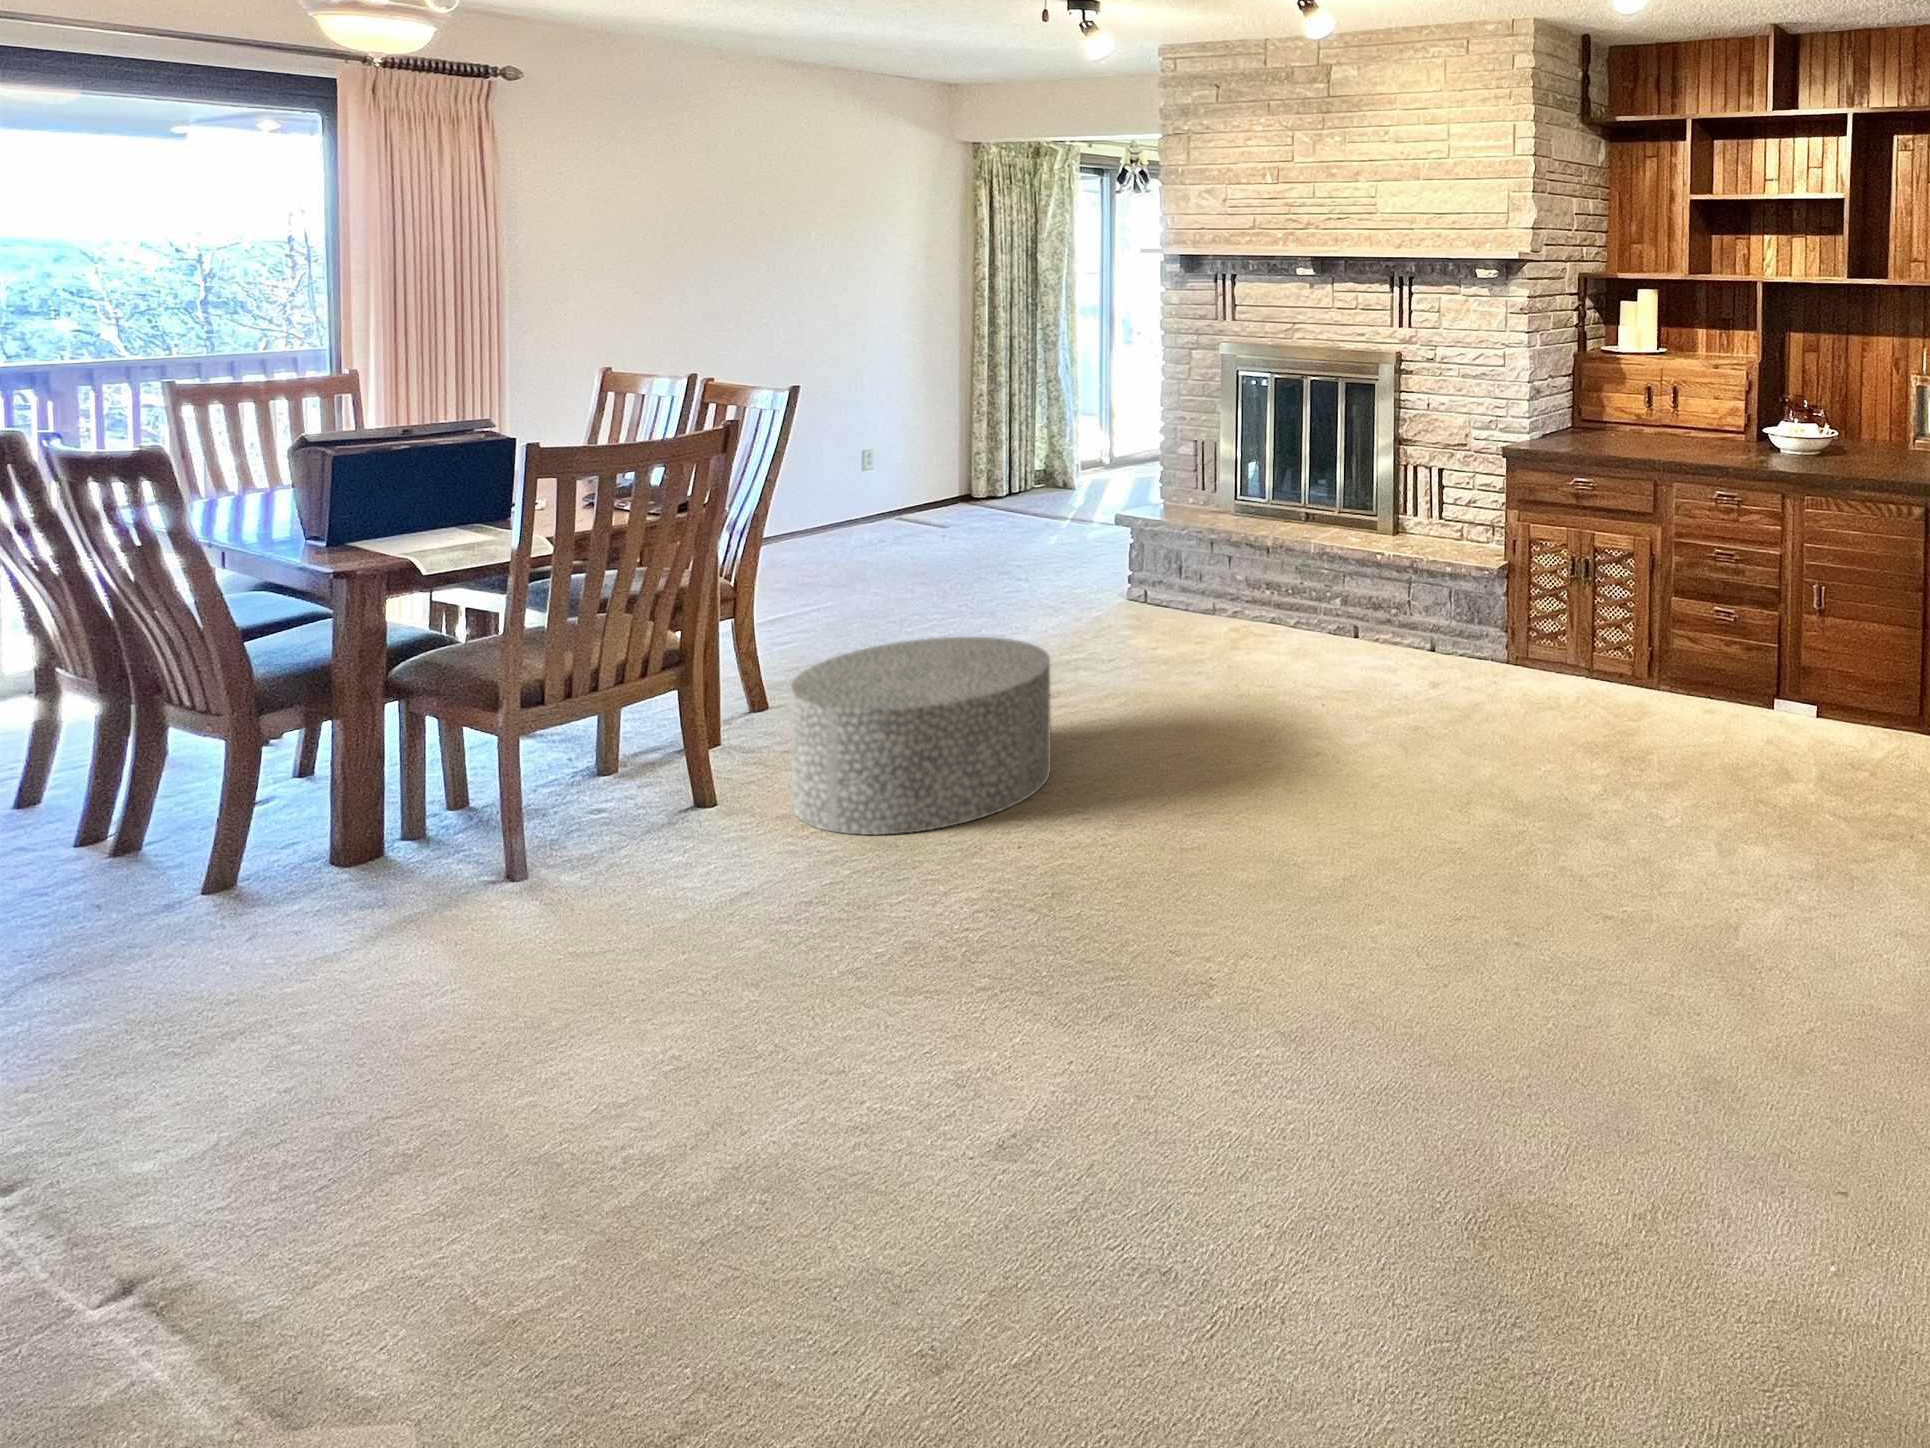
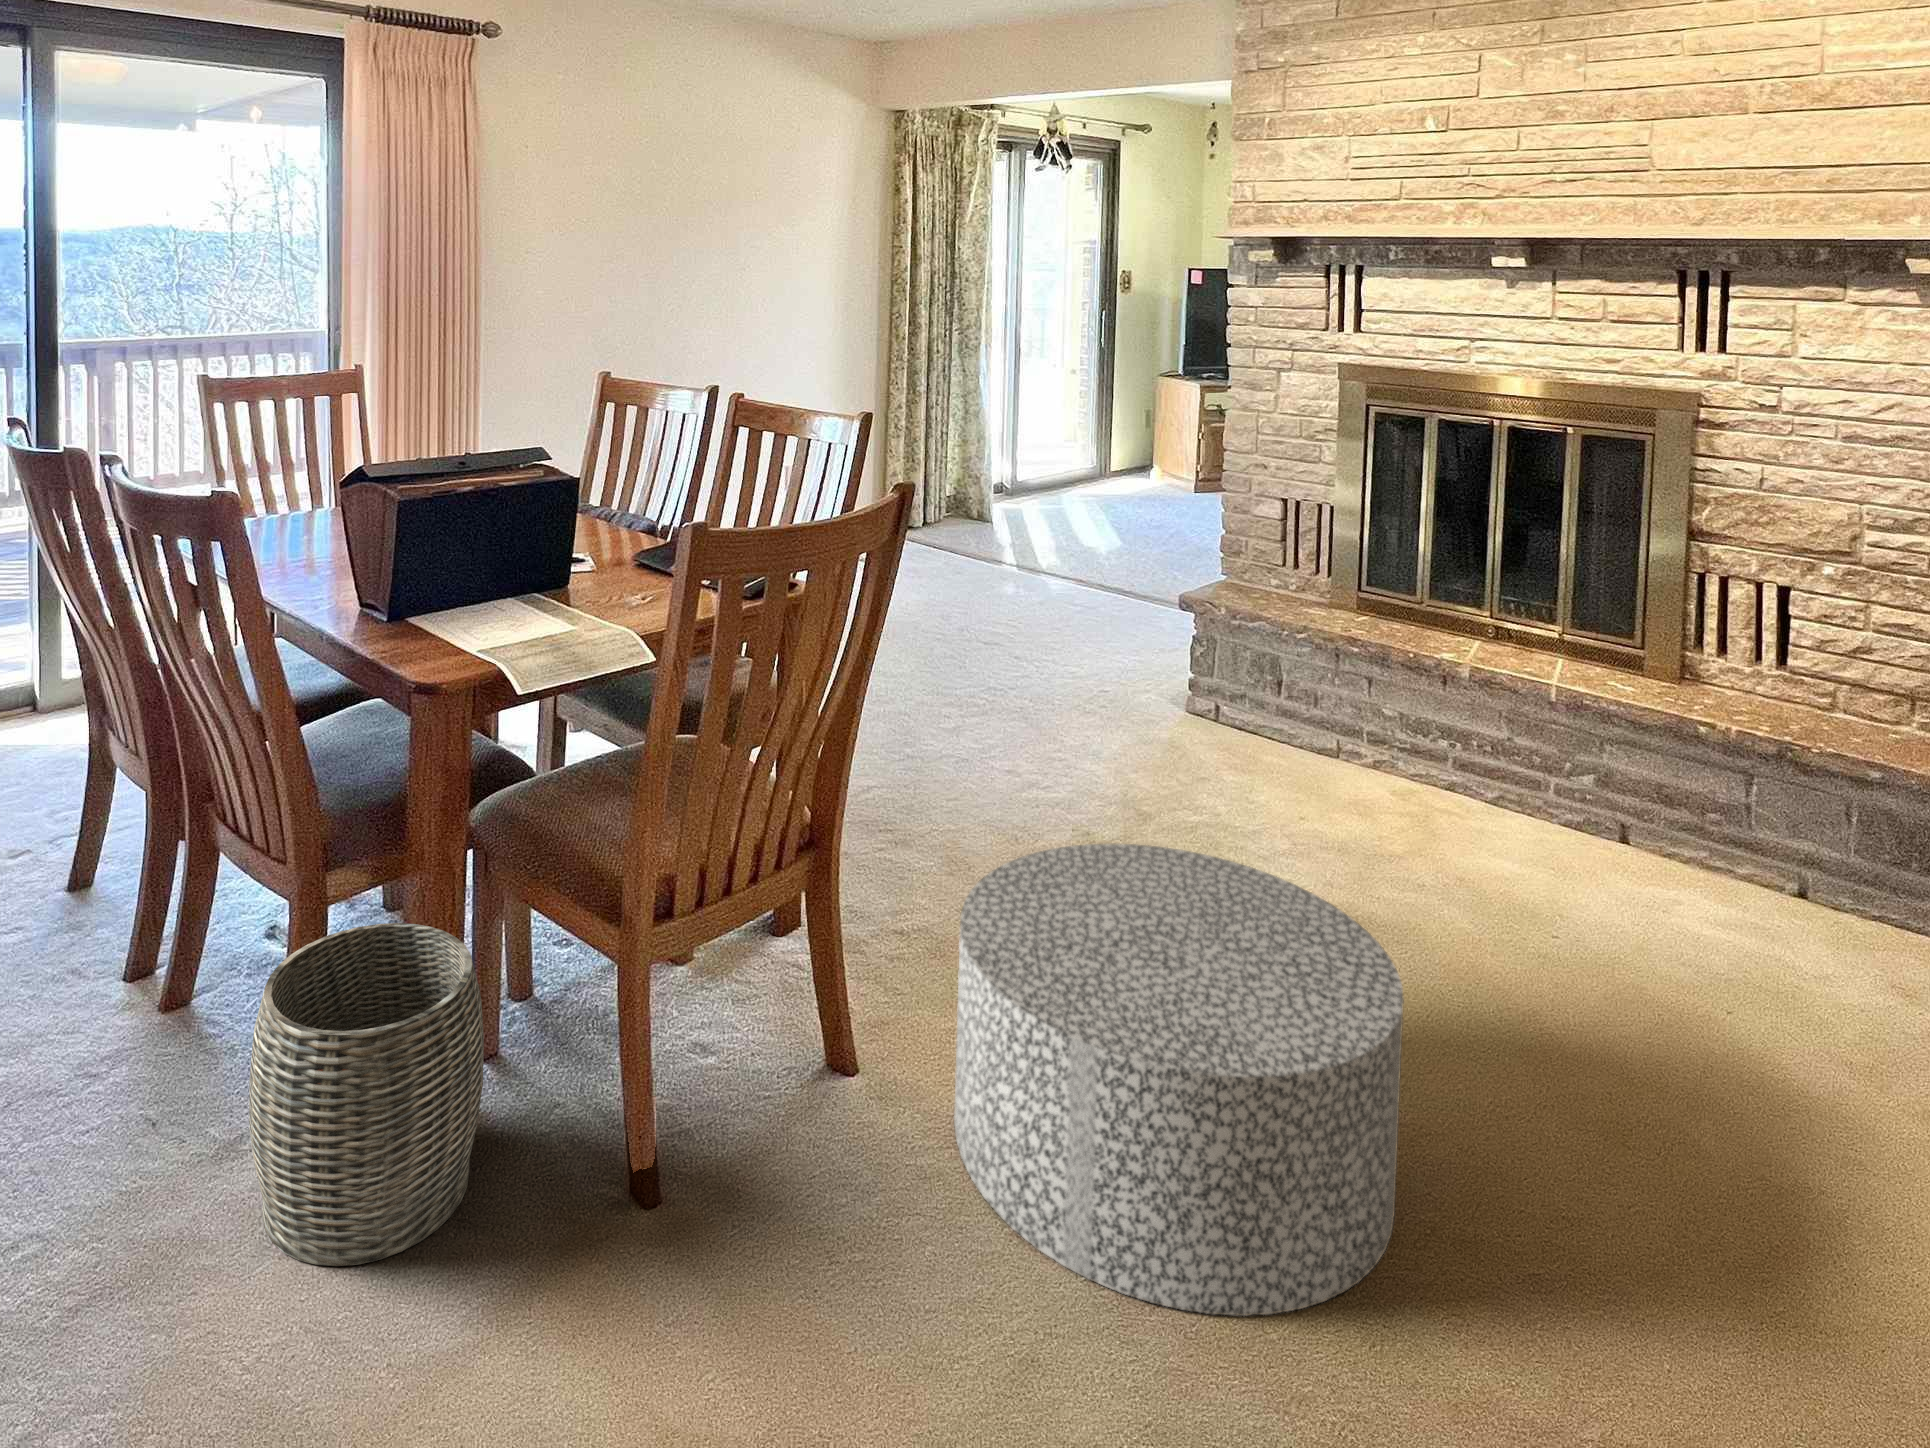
woven basket: none [288,713,462,891] -> present [249,923,484,1266]

